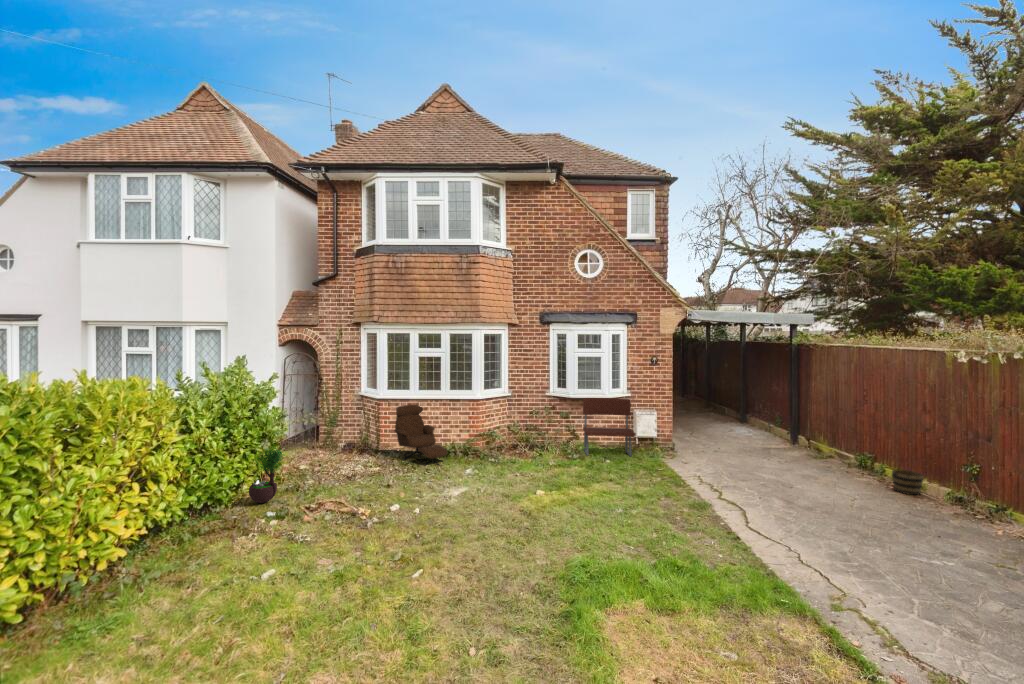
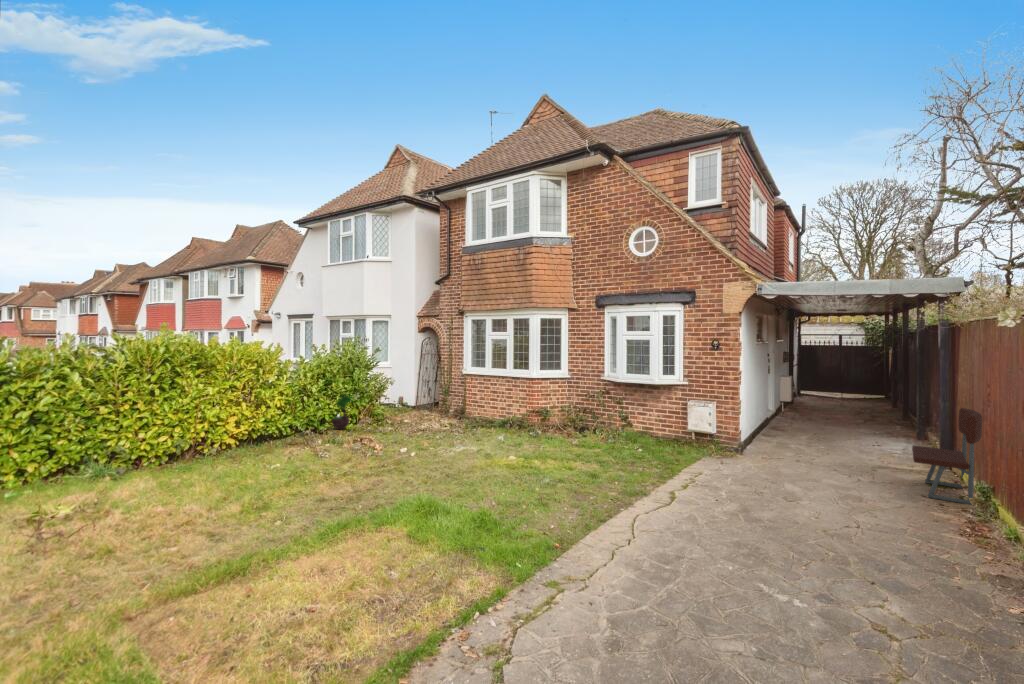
bench: present [583,398,636,456] -> present [912,408,982,505]
lounge chair: present [394,405,447,465] -> none [463,379,498,429]
bucket: present [892,469,923,495] -> none [952,498,1006,539]

